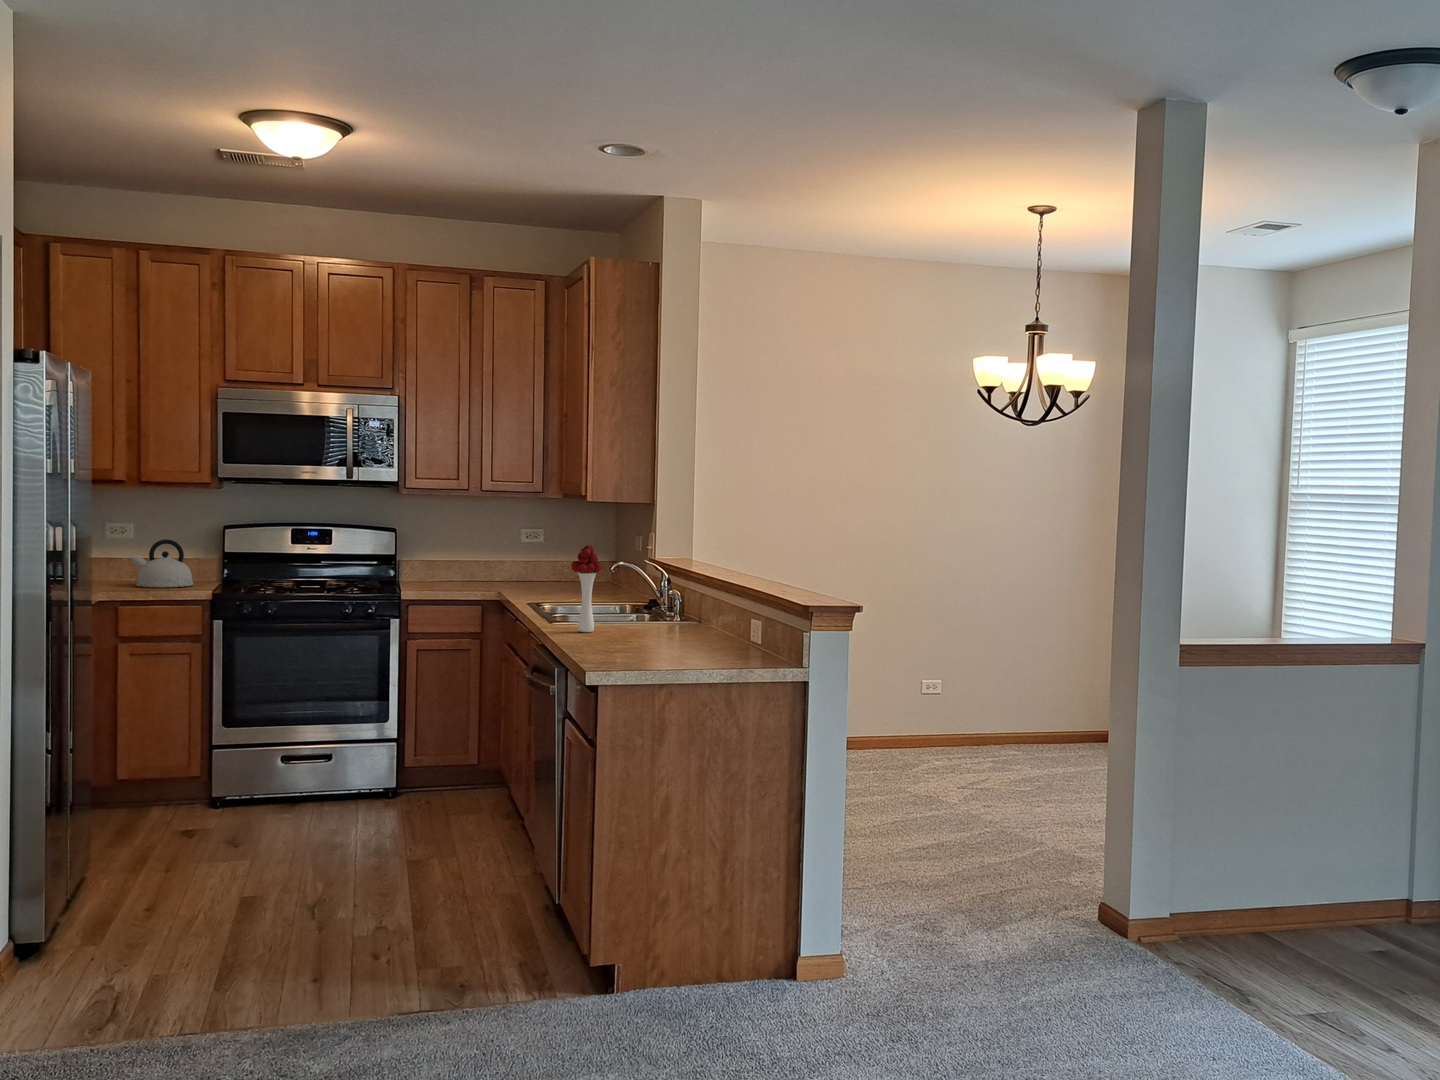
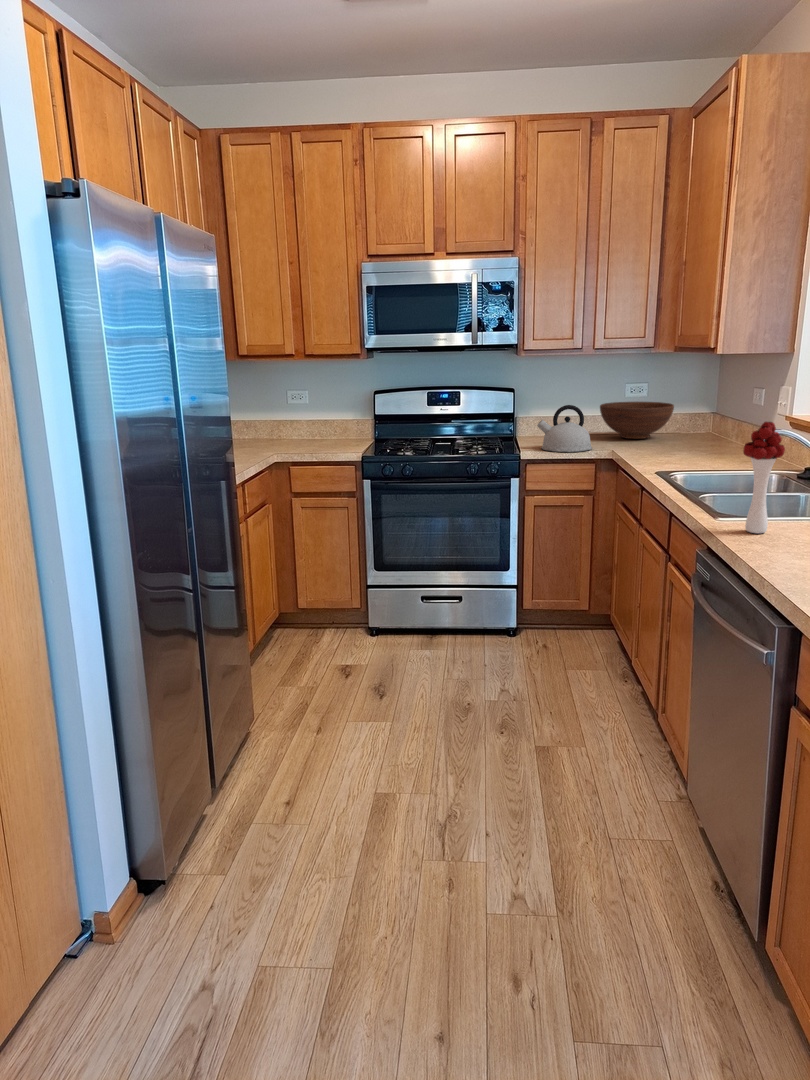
kettle: present [131,539,194,587] -> present [537,405,592,452]
fruit bowl: none [487,547,562,584] -> present [600,402,674,439]

